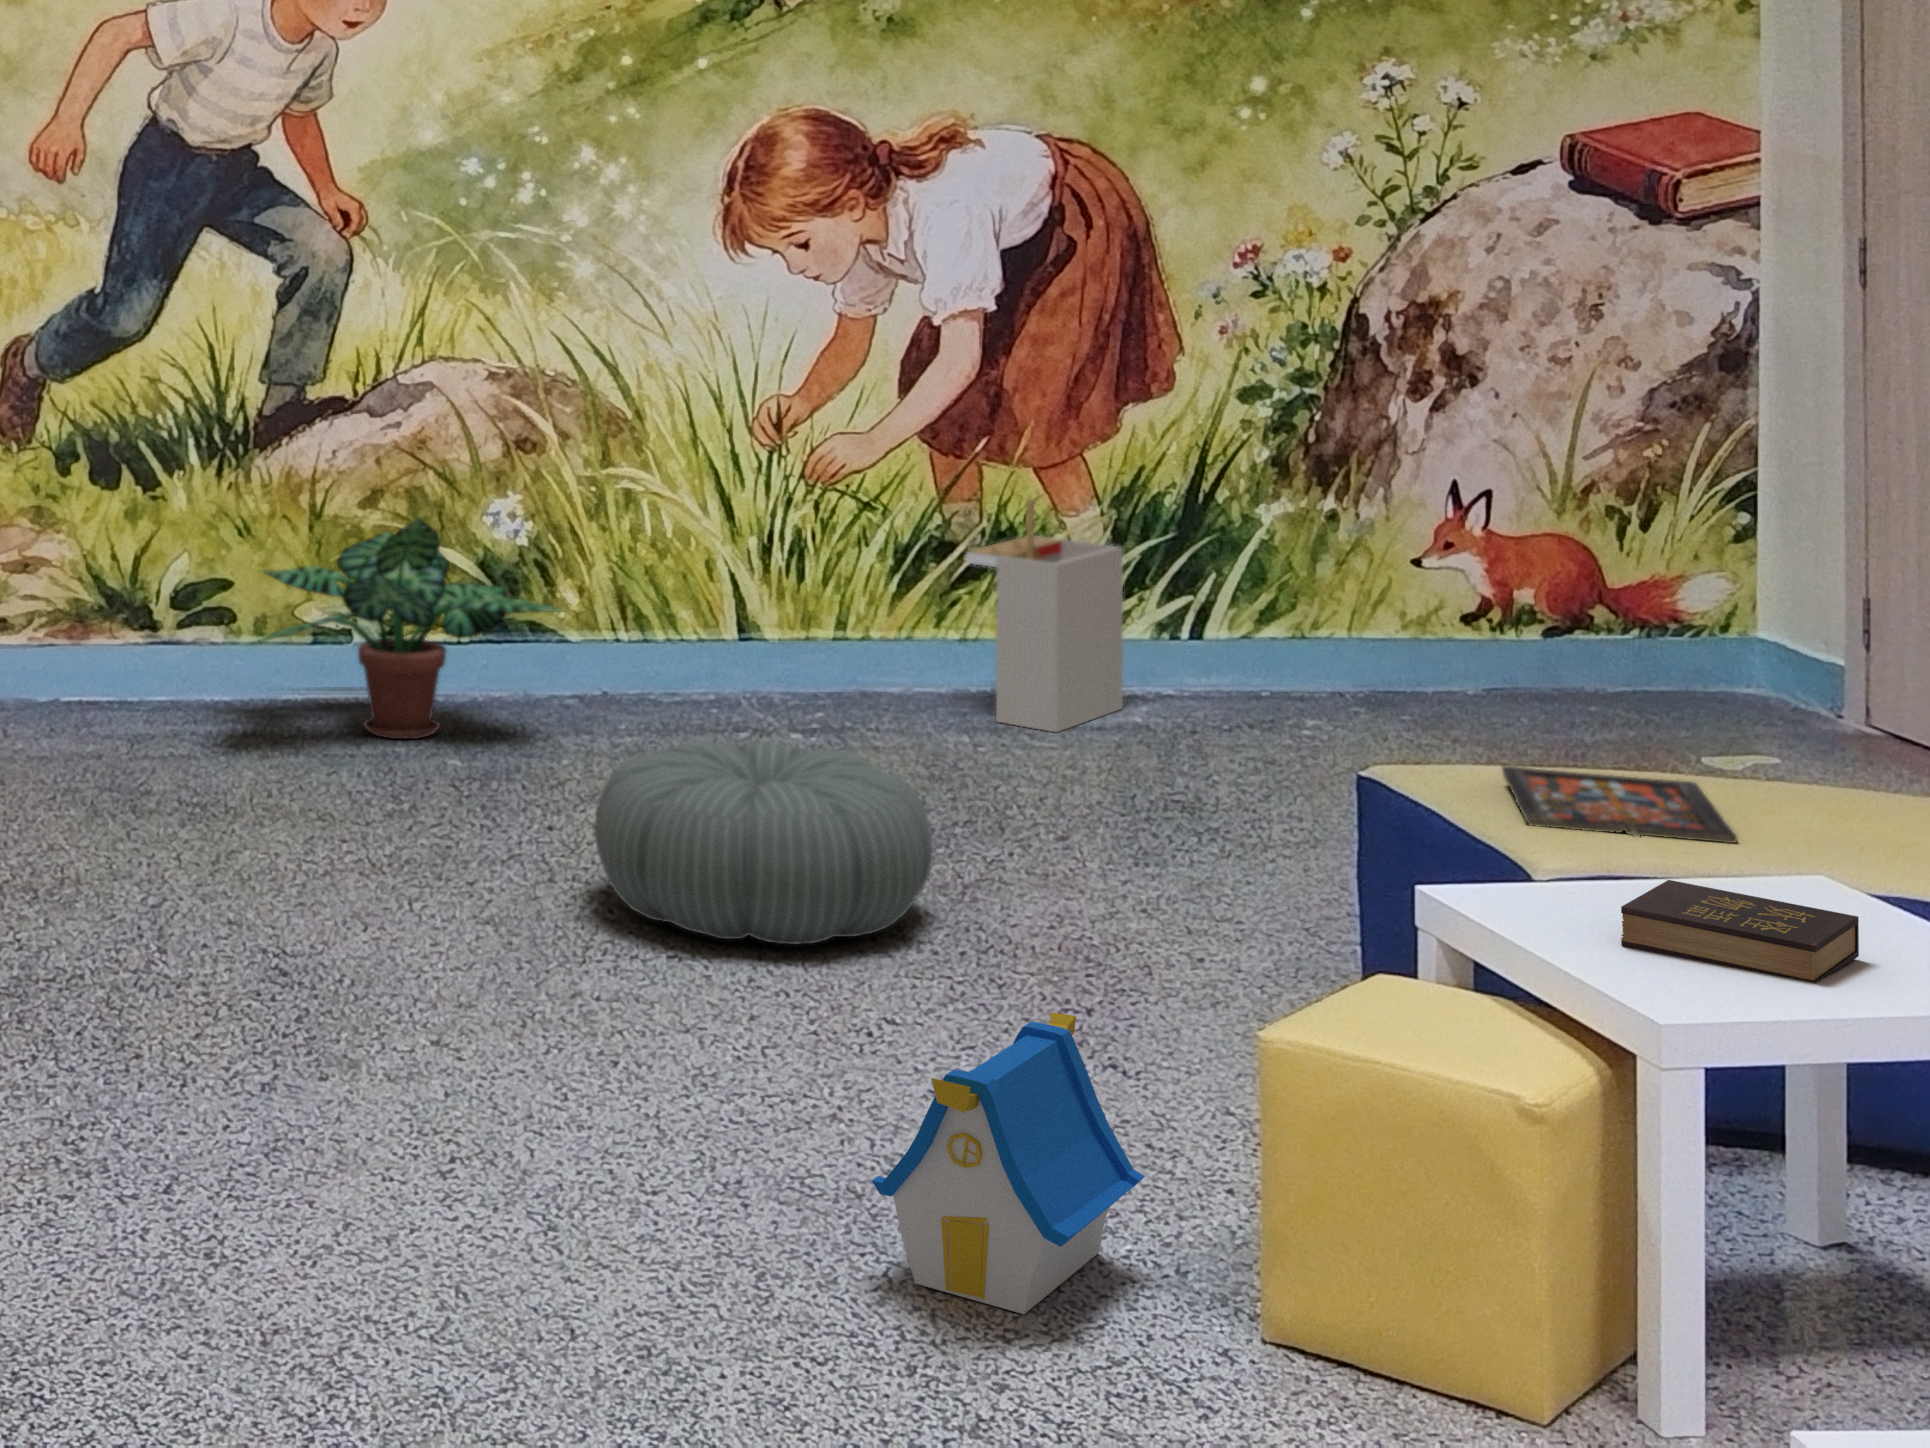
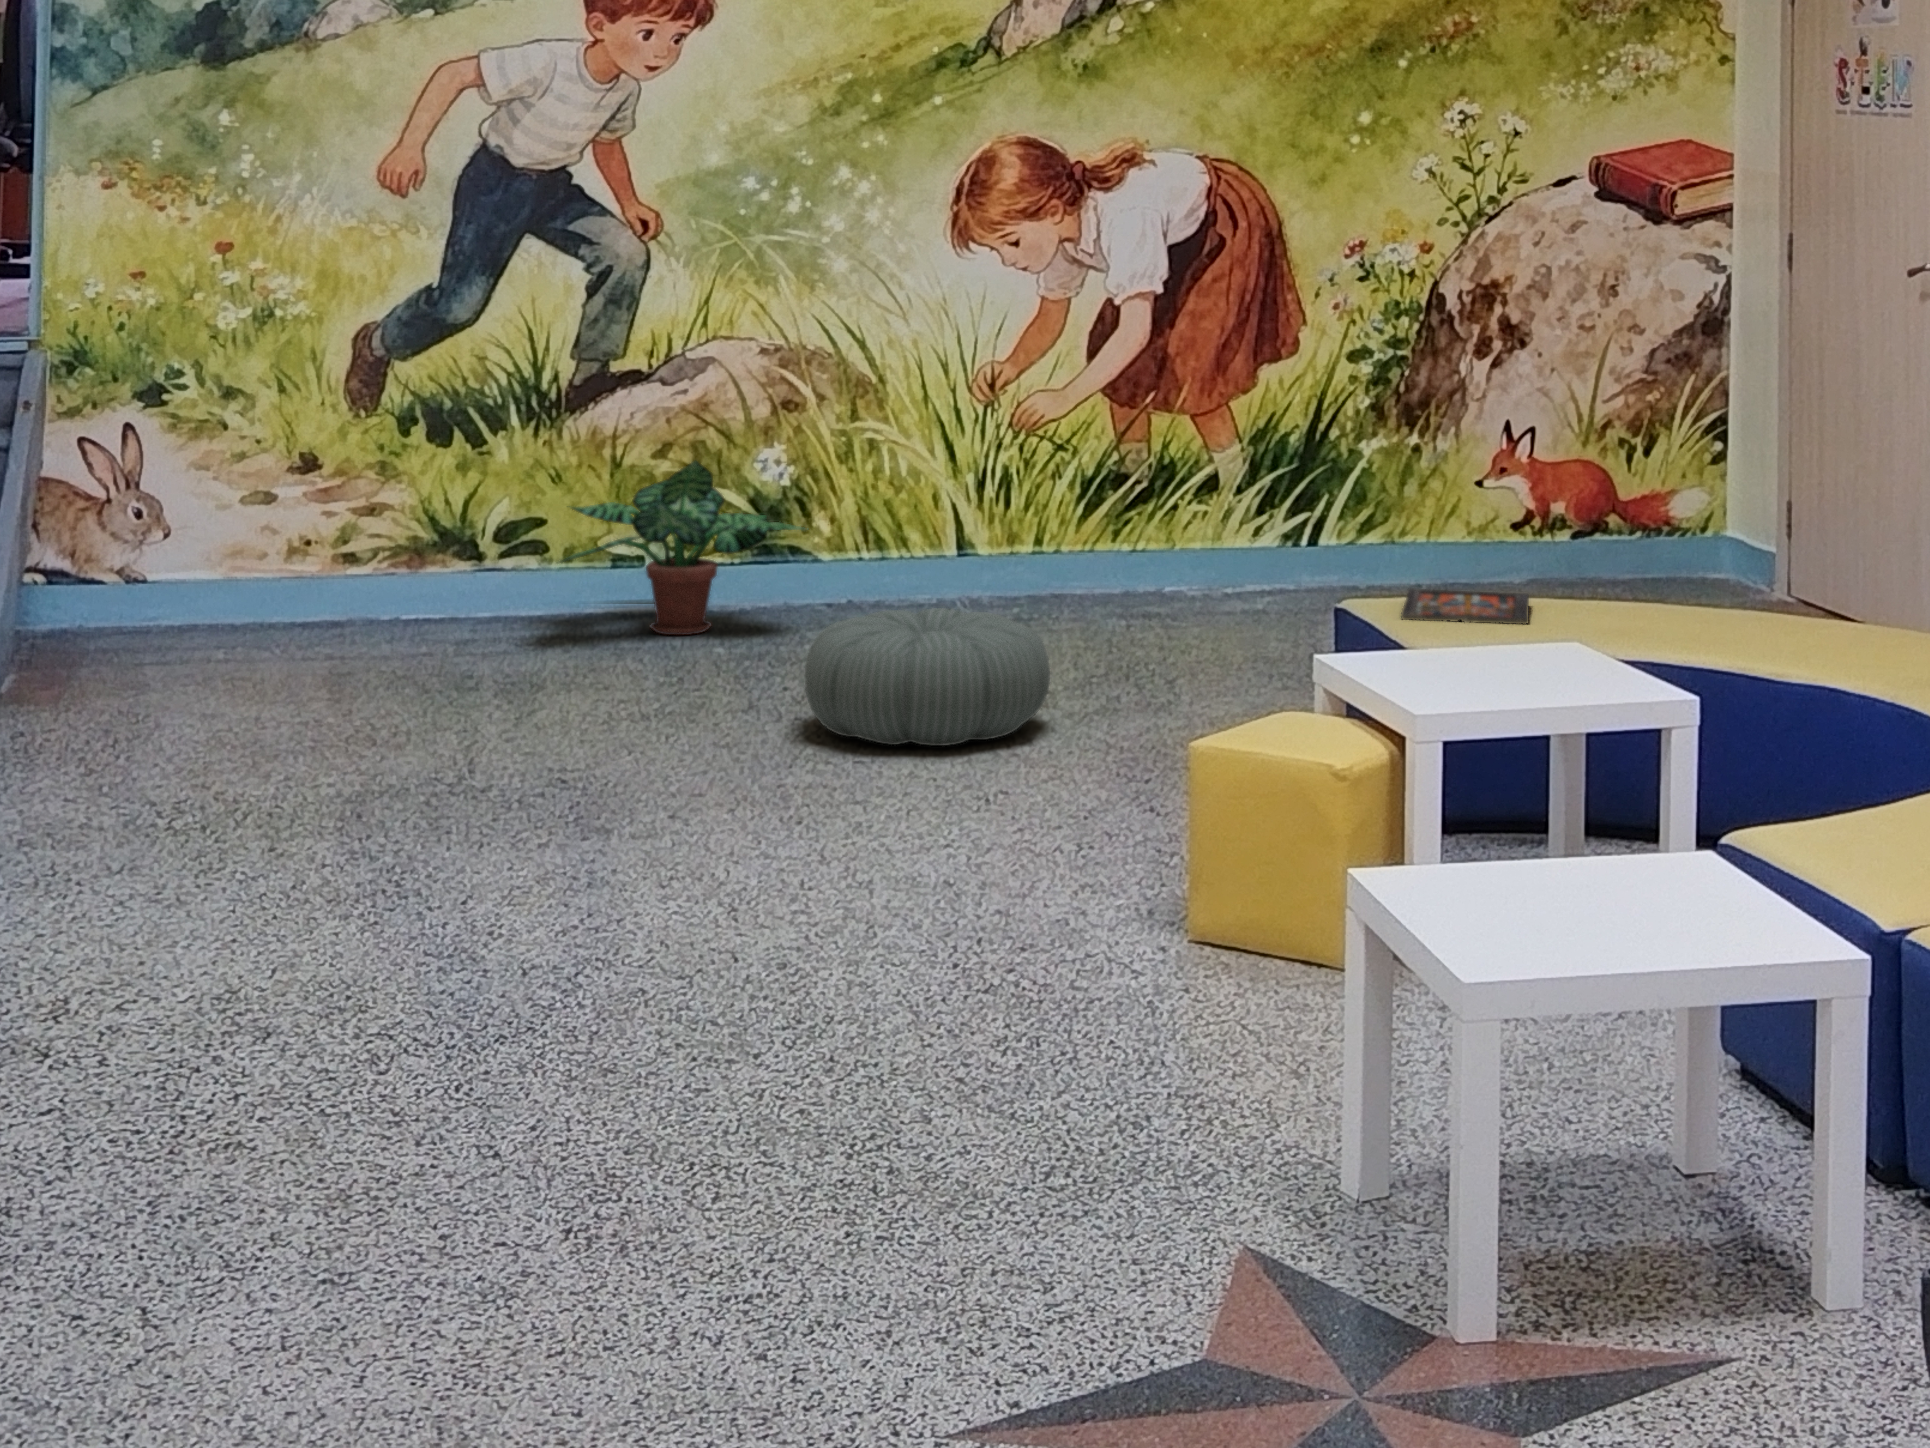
storage bin: present [966,499,1123,732] -> none [1130,438,1251,614]
hardback book: present [1621,880,1859,983] -> none [1394,631,1534,683]
toy house: present [872,1012,1145,1314] -> none [931,741,1111,923]

